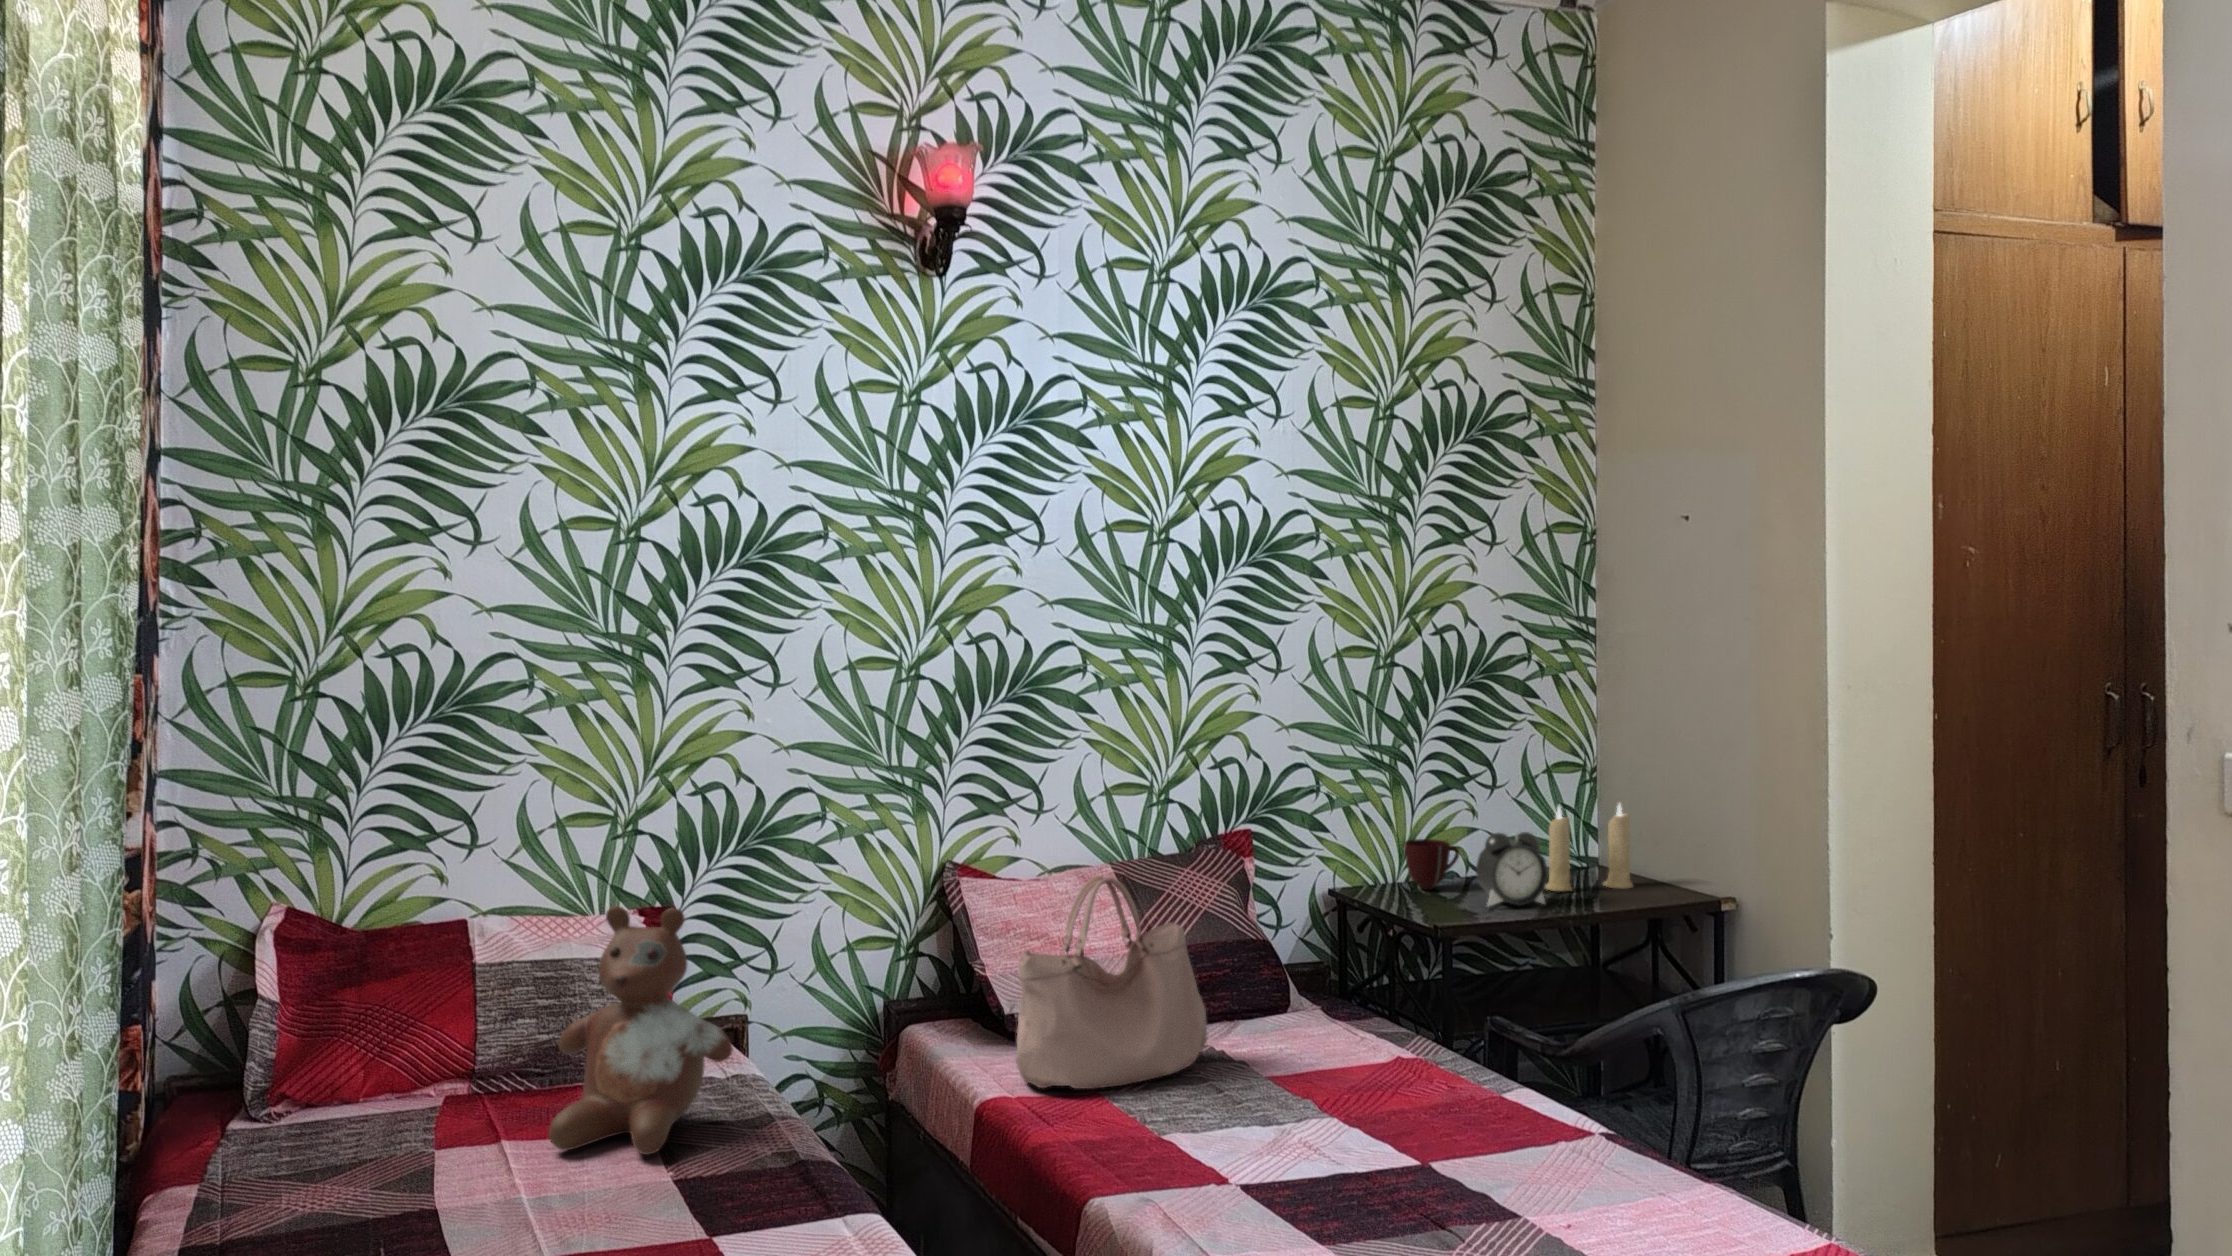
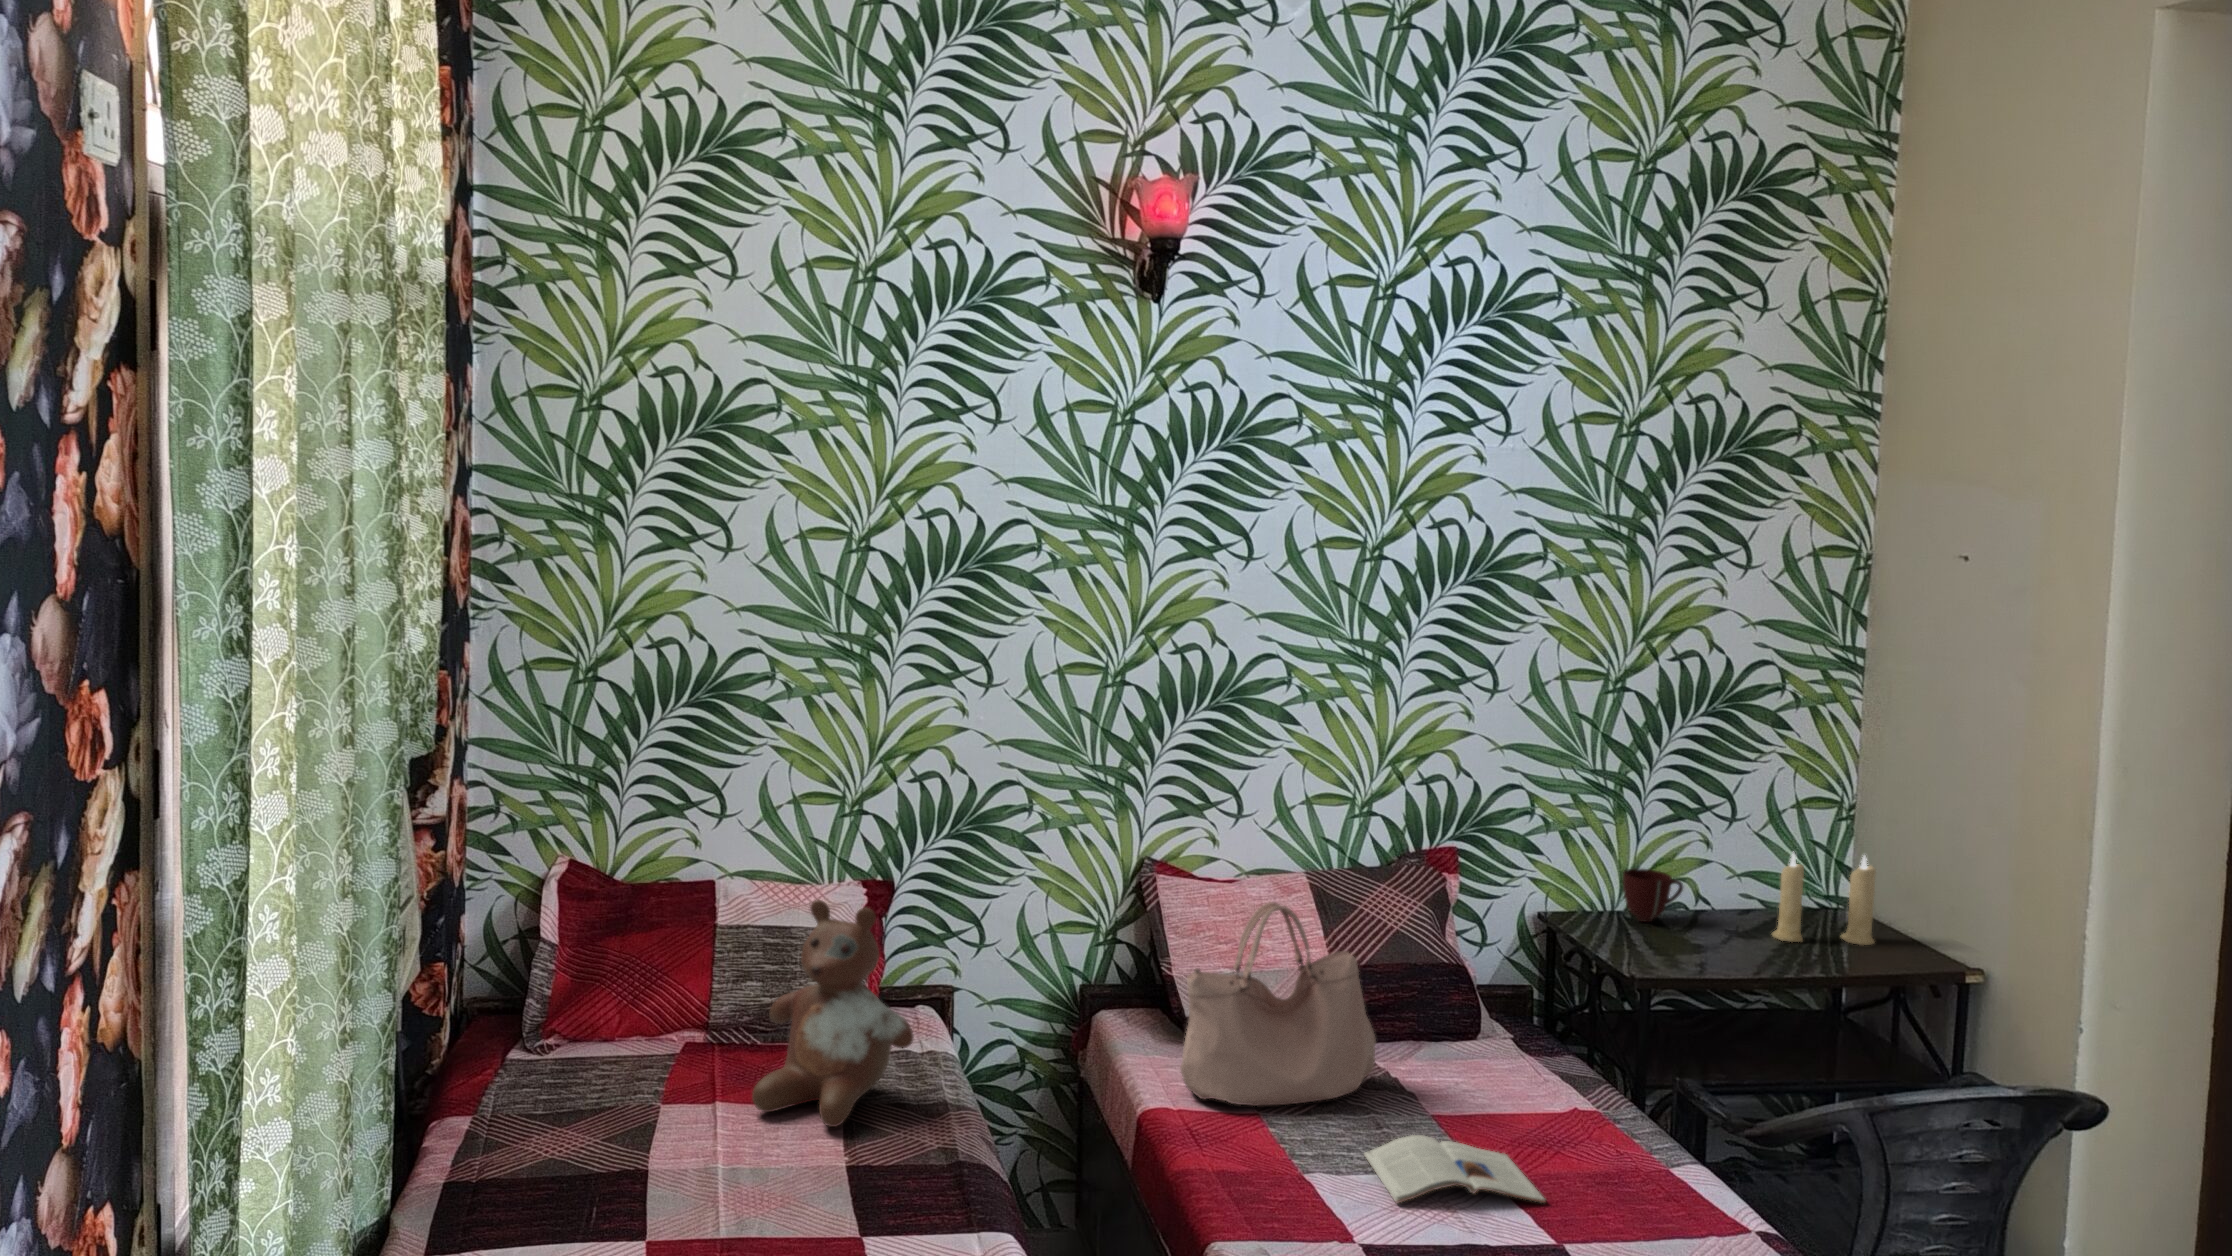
alarm clock: present [1476,832,1548,906] -> none [1690,879,1769,957]
magazine: none [1219,1089,1407,1152] -> present [1364,1135,1546,1203]

